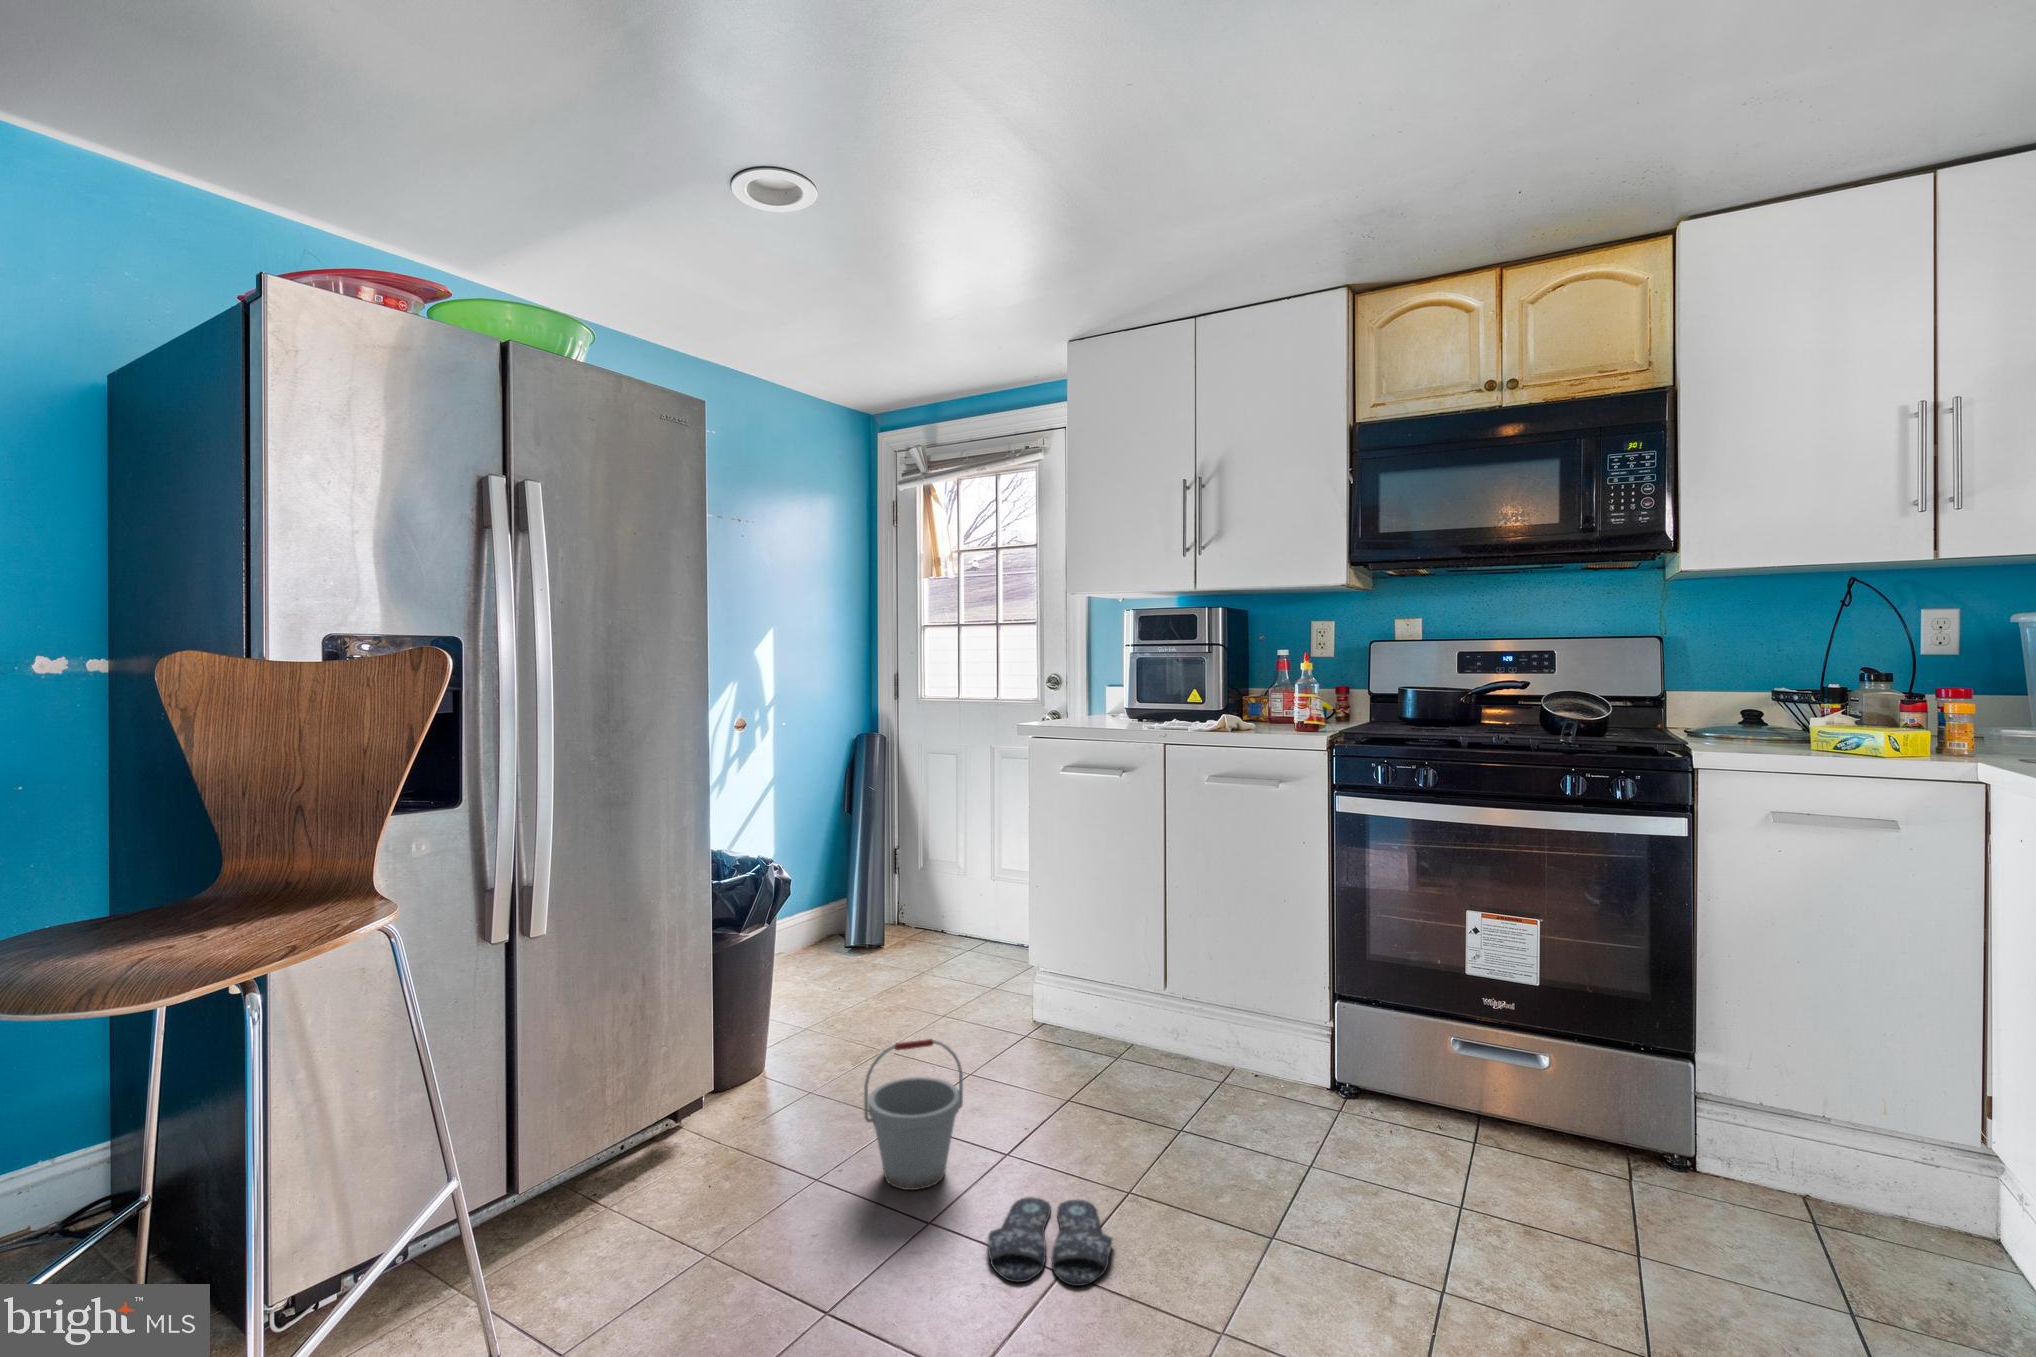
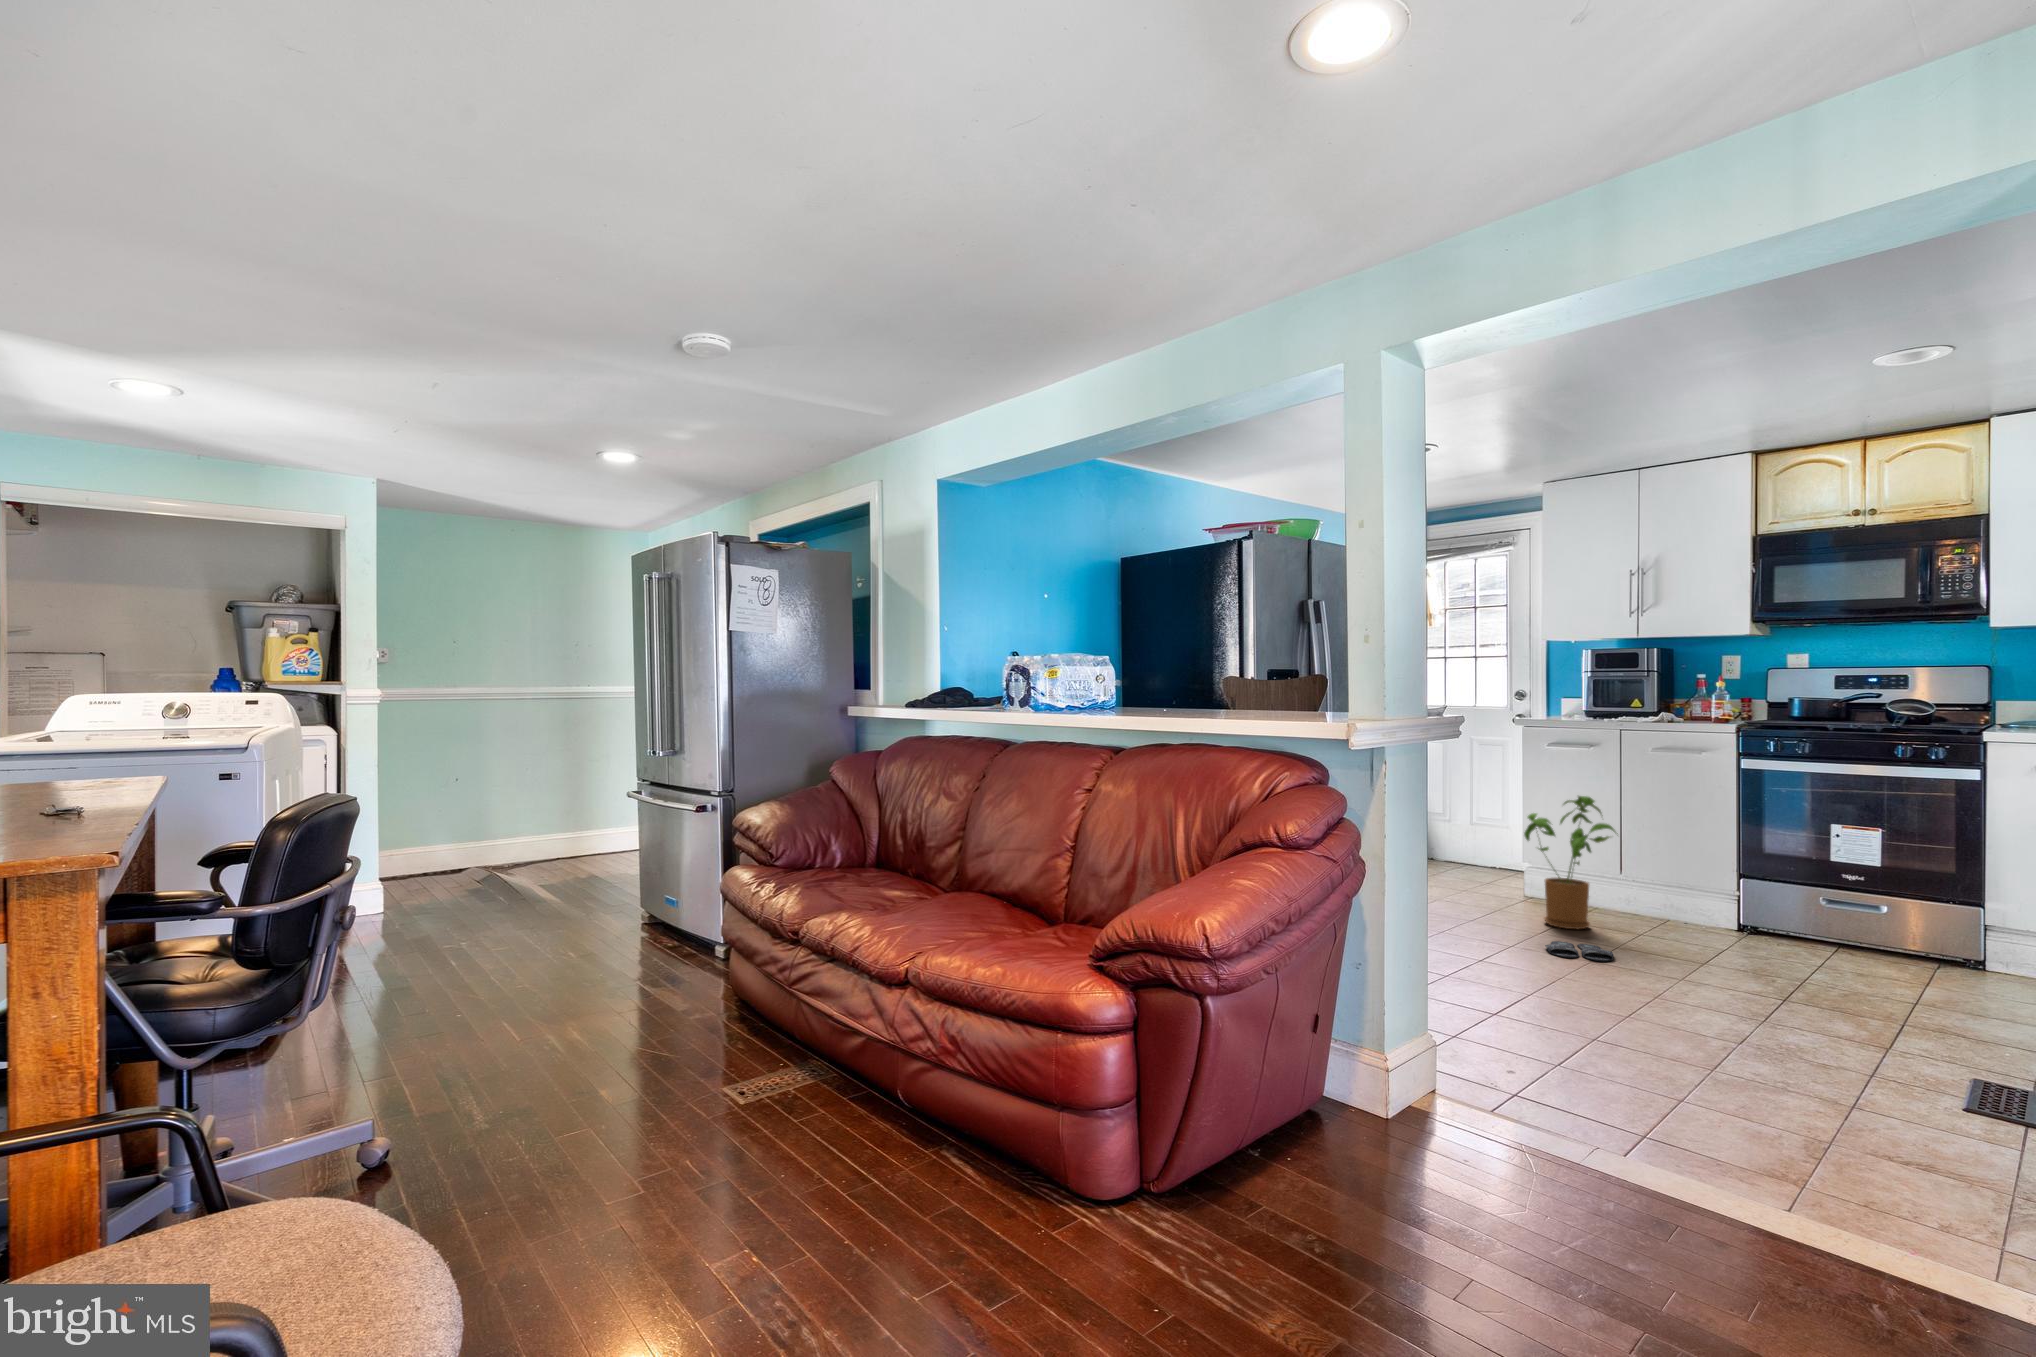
house plant: none [996,878,1145,1135] -> present [1524,796,1618,929]
bucket: present [864,1039,963,1190] -> none [1465,864,1516,934]

